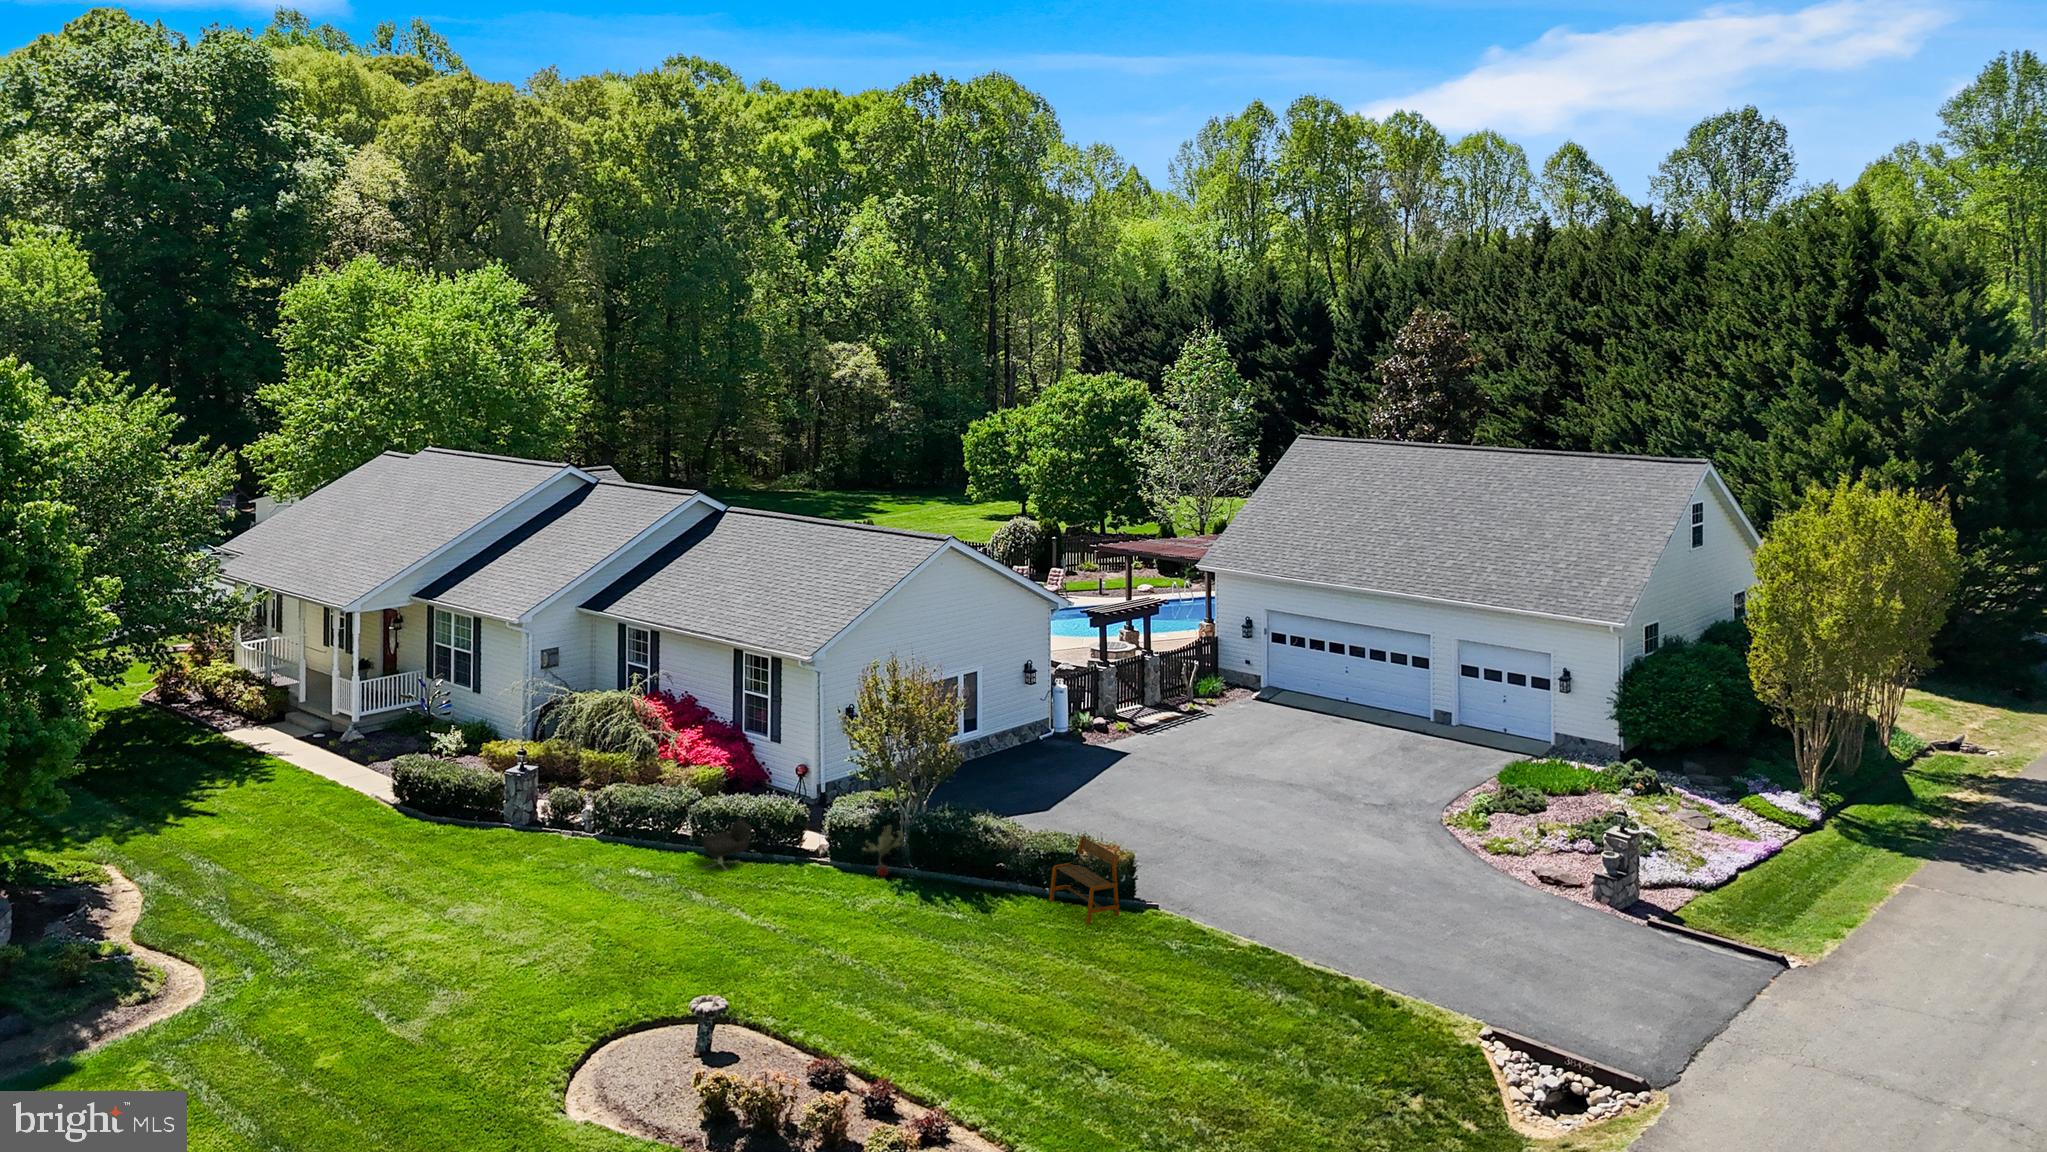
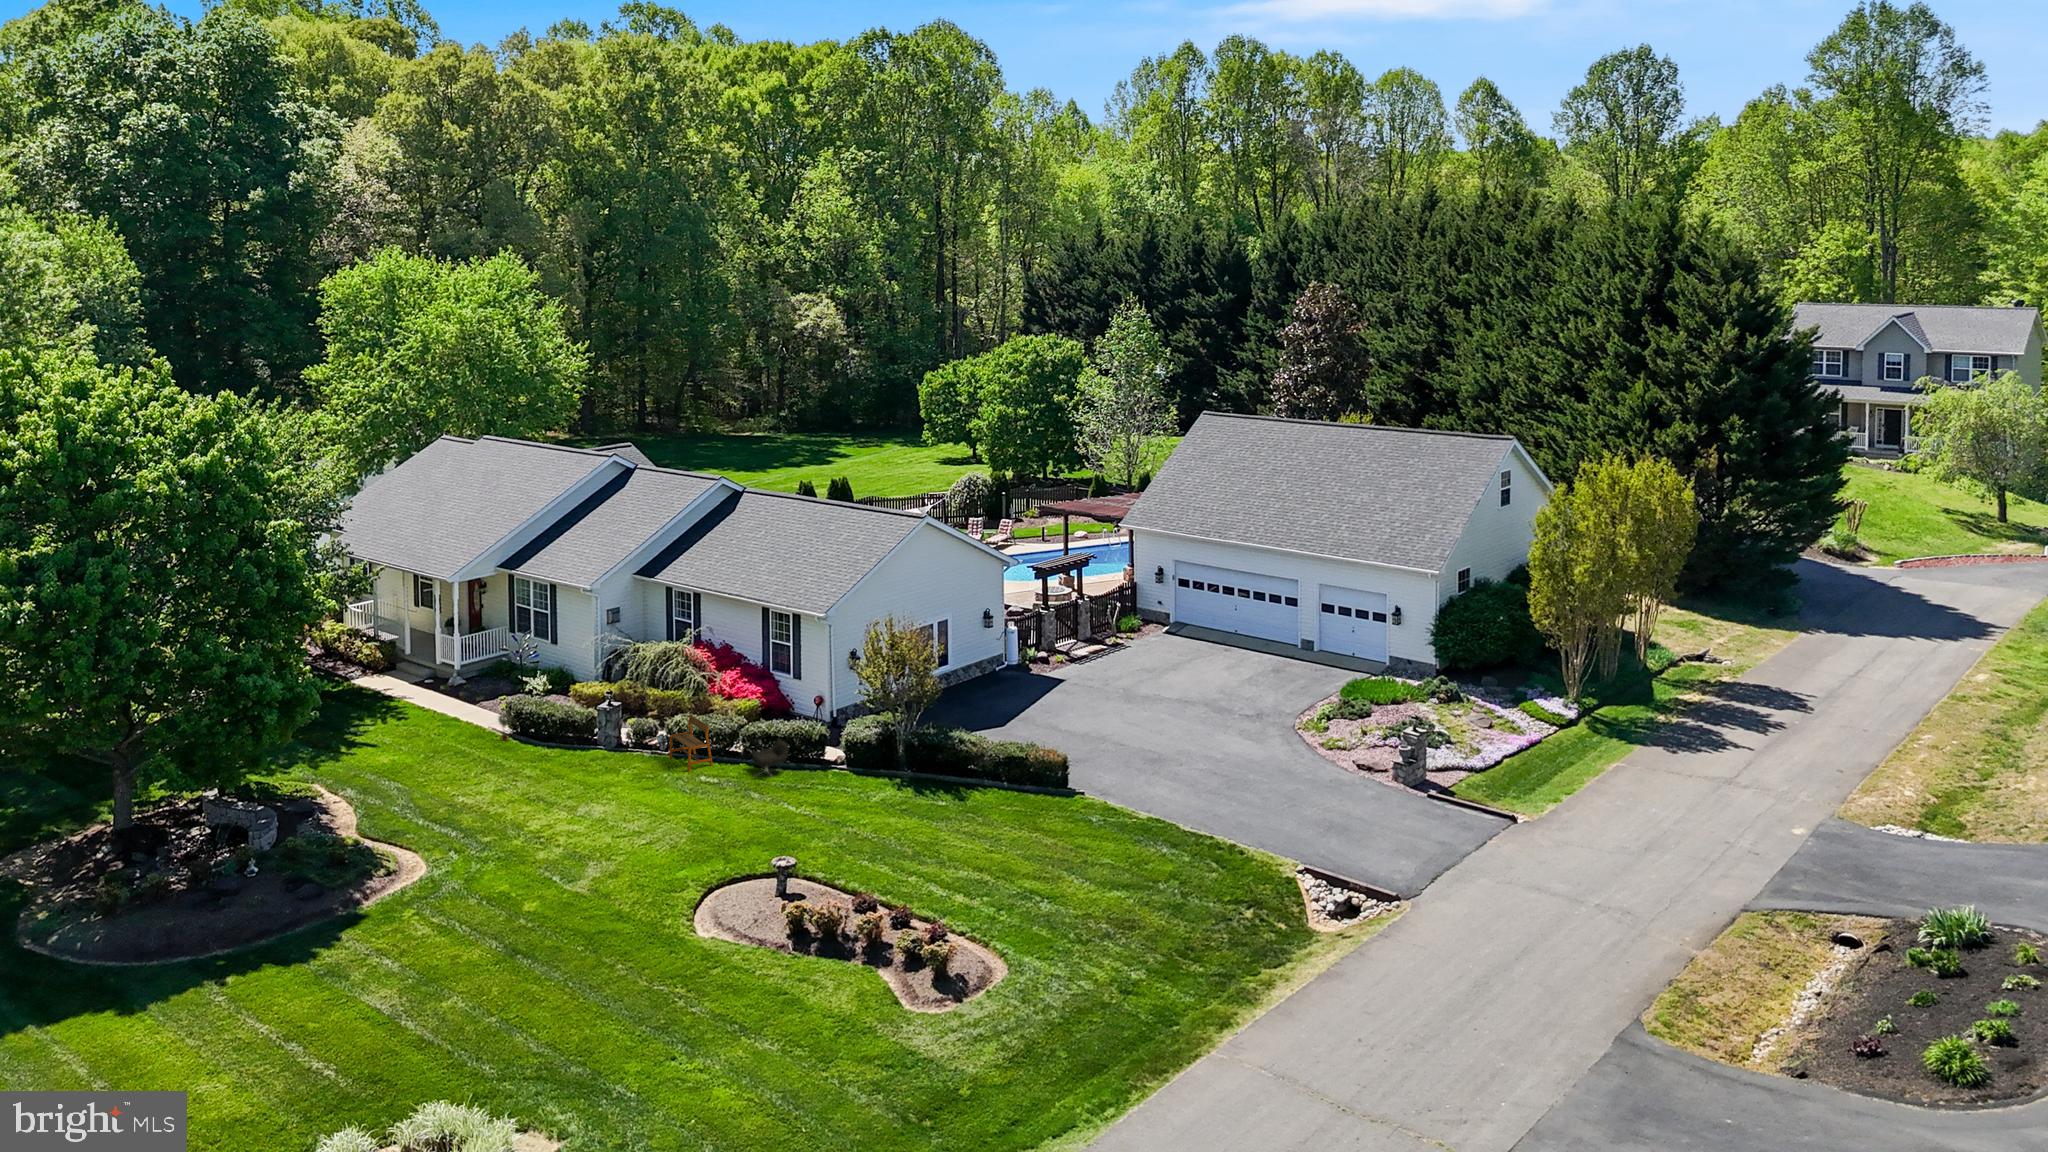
potted tree: present [863,827,903,877] -> present [498,708,516,741]
bench: present [1049,836,1119,924] -> present [669,715,713,772]

